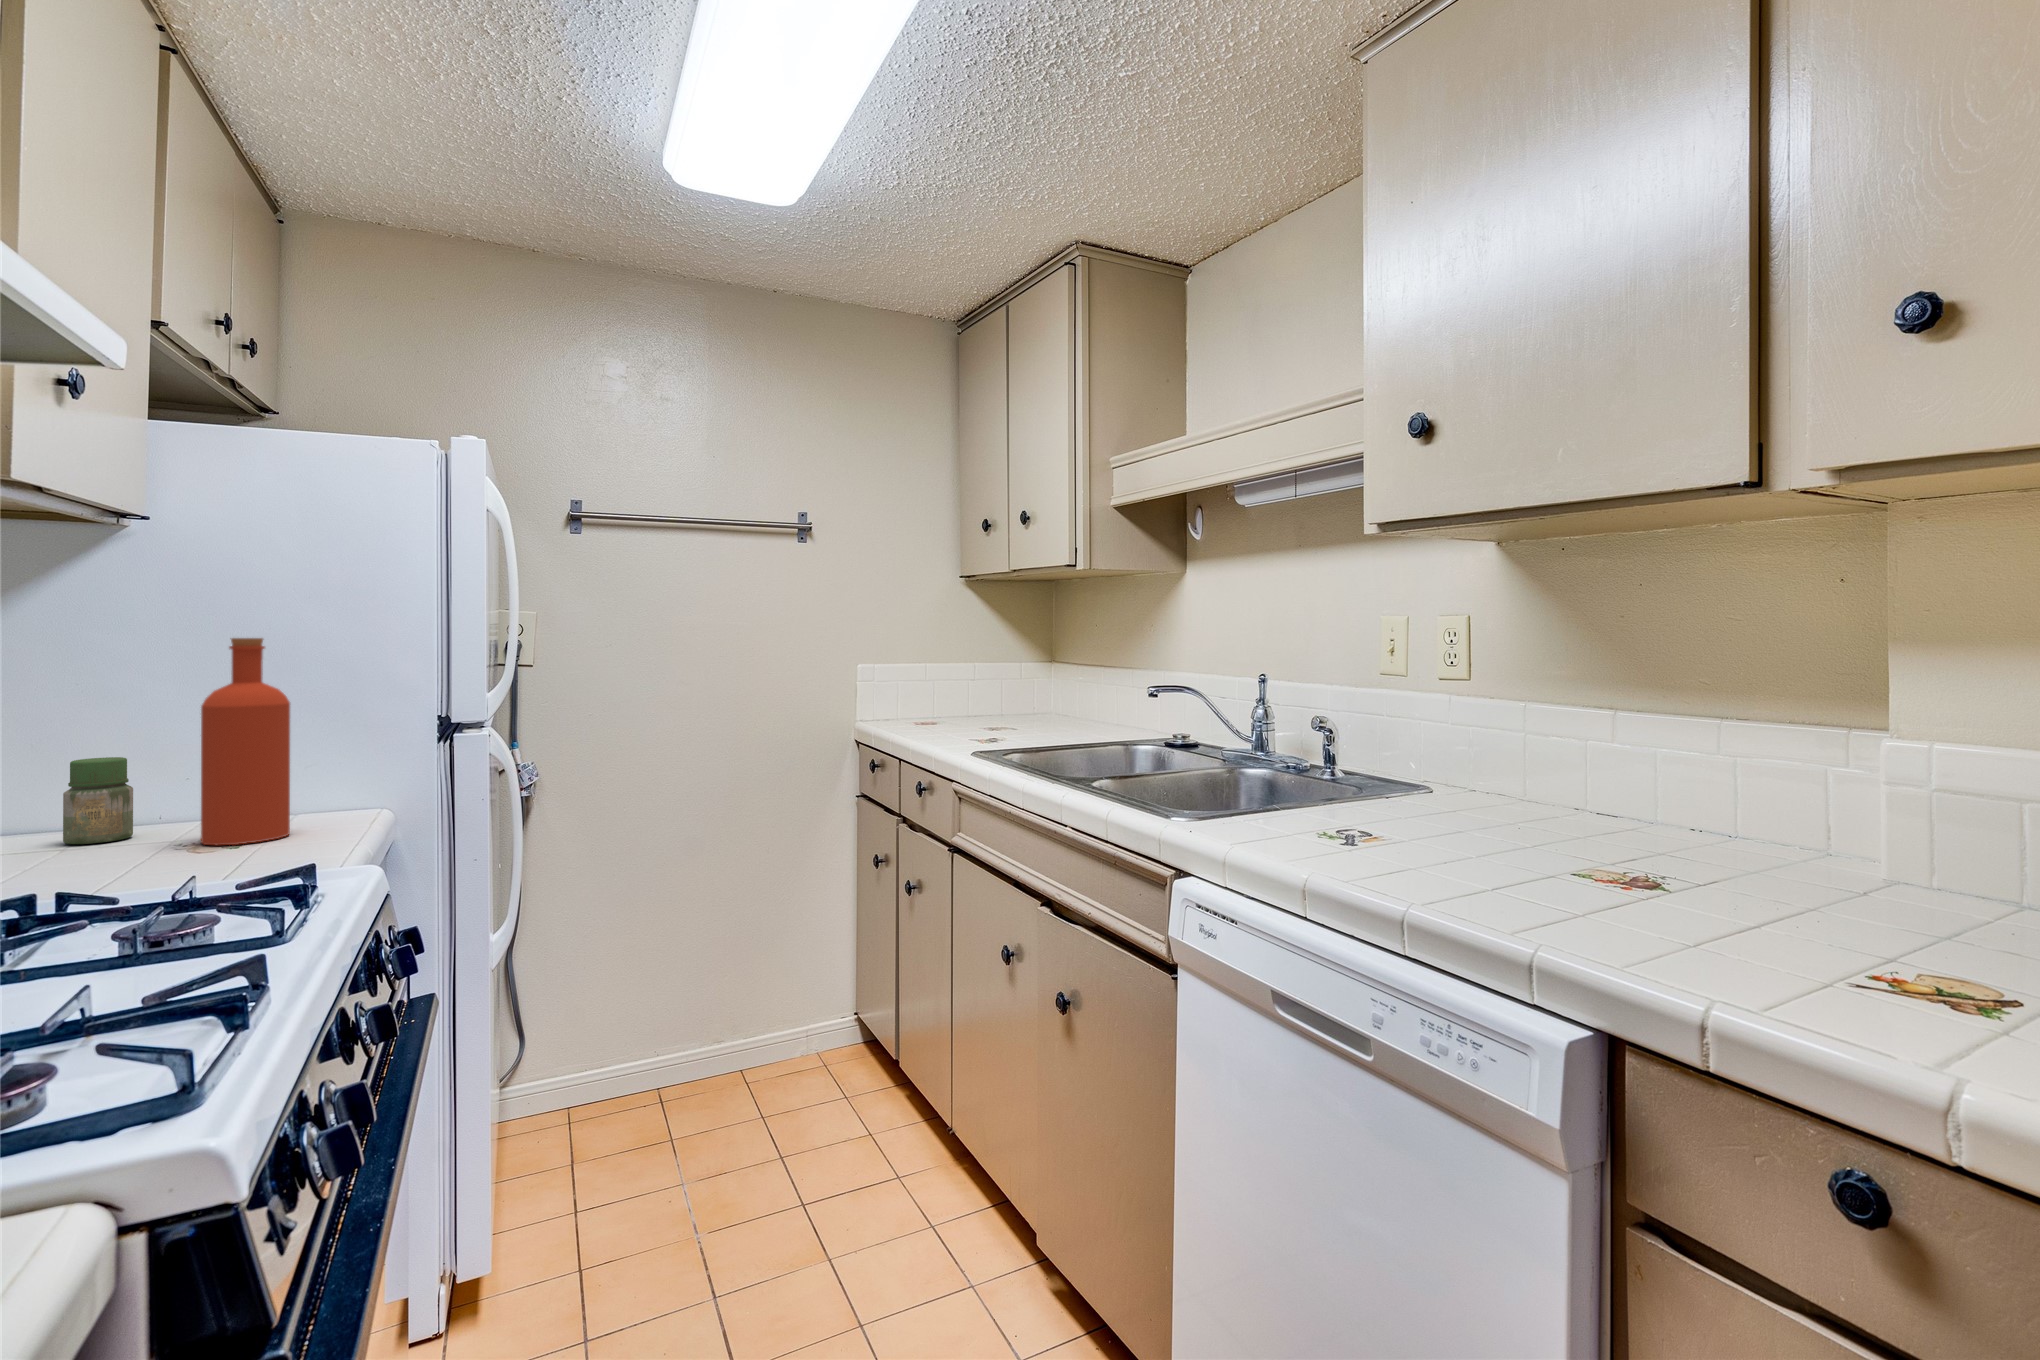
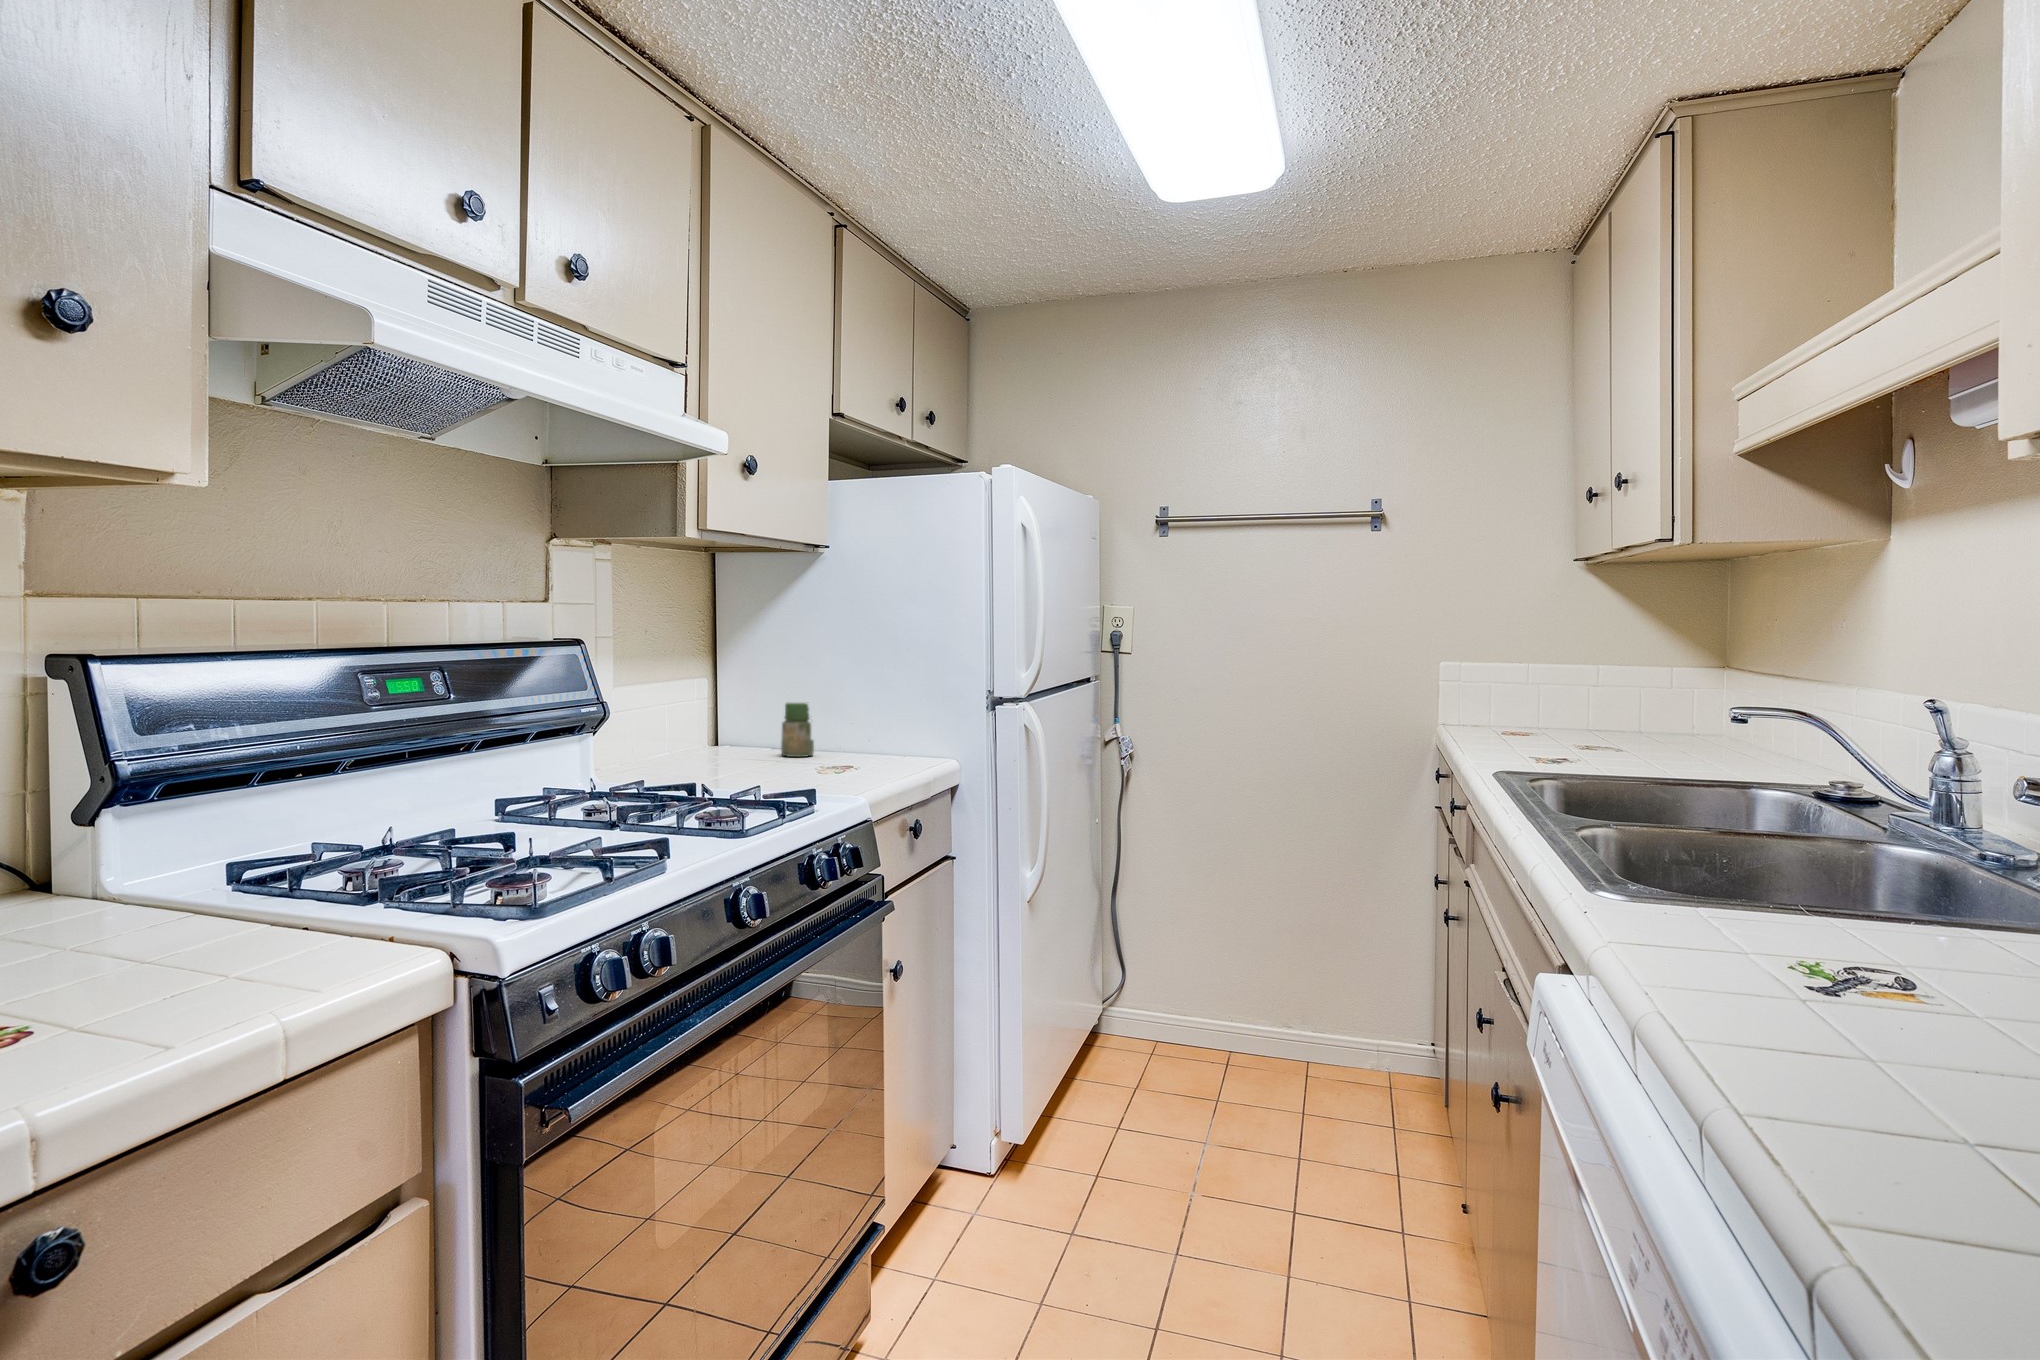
bottle: present [201,638,290,845] -> none [825,624,875,767]

